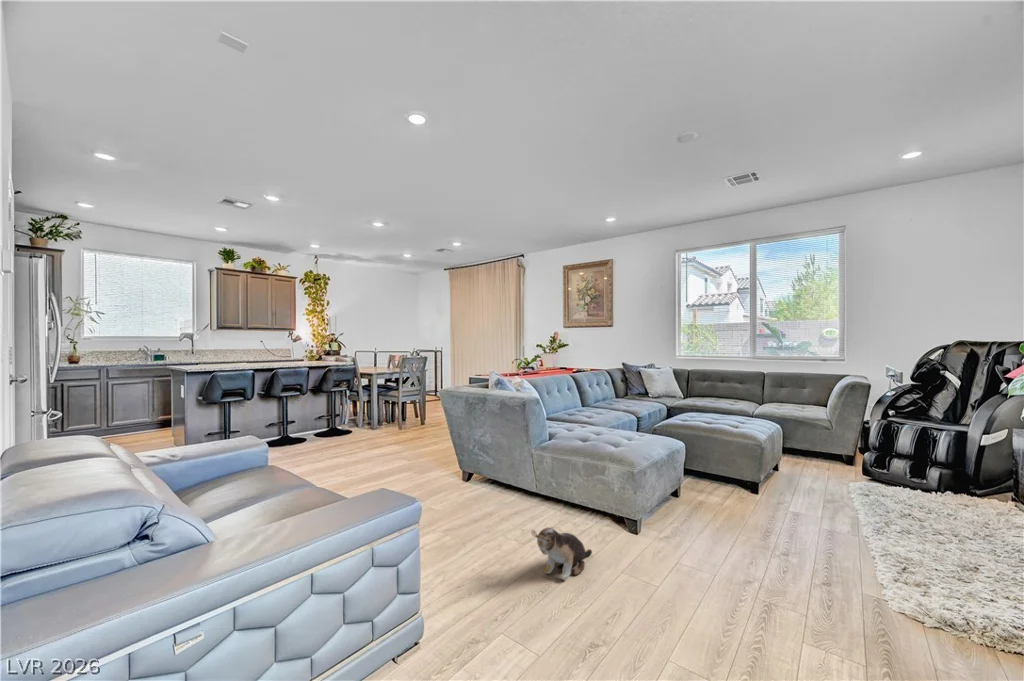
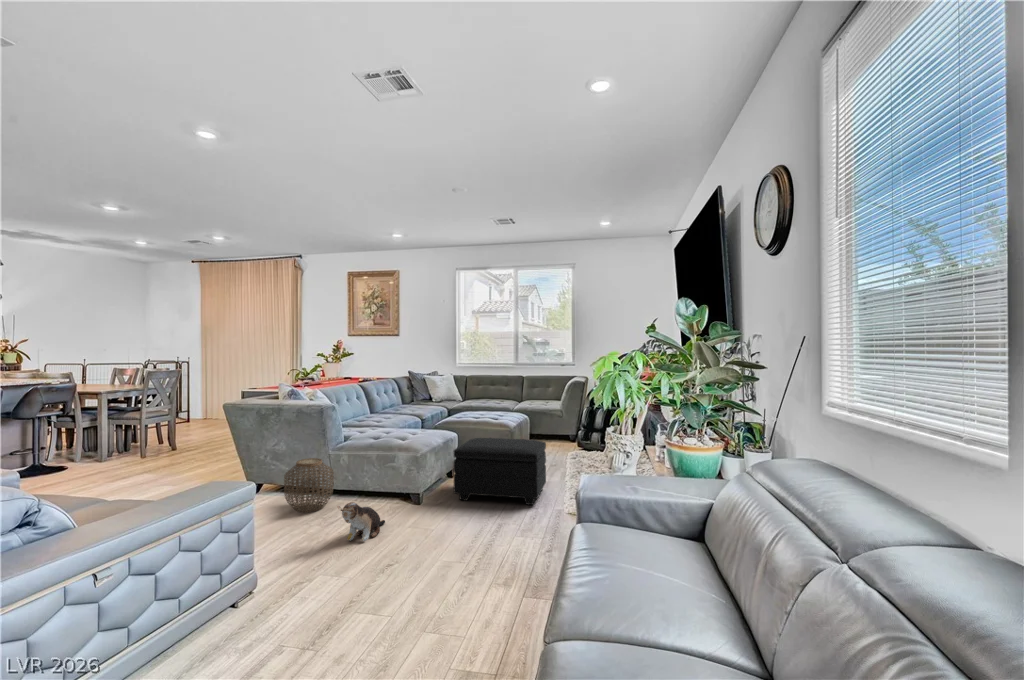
footstool: none [681,453,822,567] -> present [454,438,546,505]
woven basket: none [487,457,537,517] -> present [284,458,334,513]

